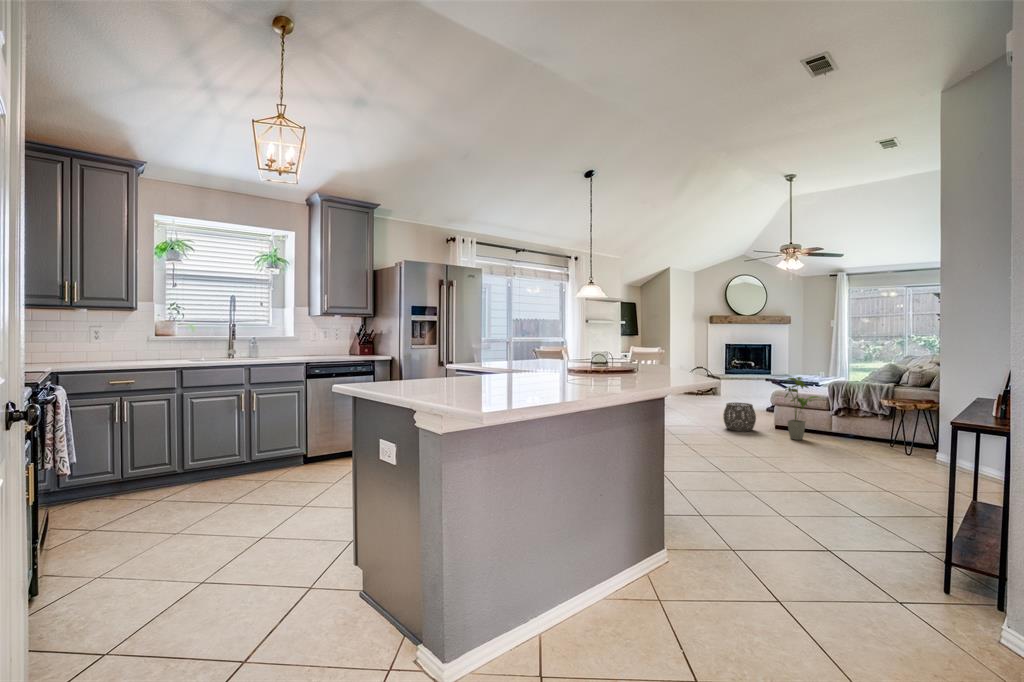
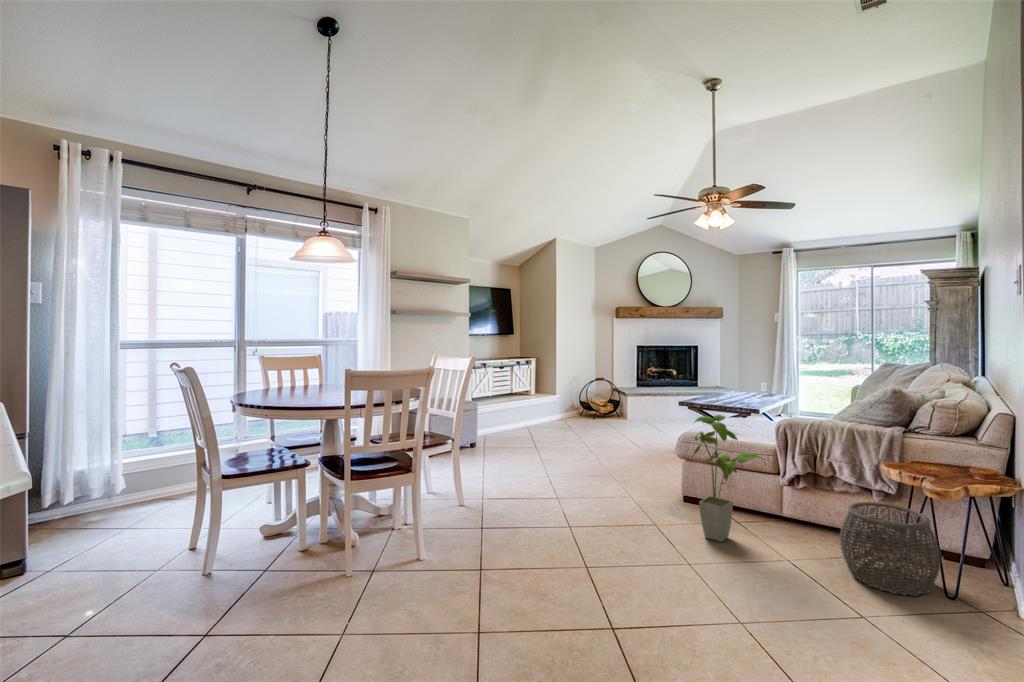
woven basket: present [723,402,756,431] -> present [840,502,940,596]

